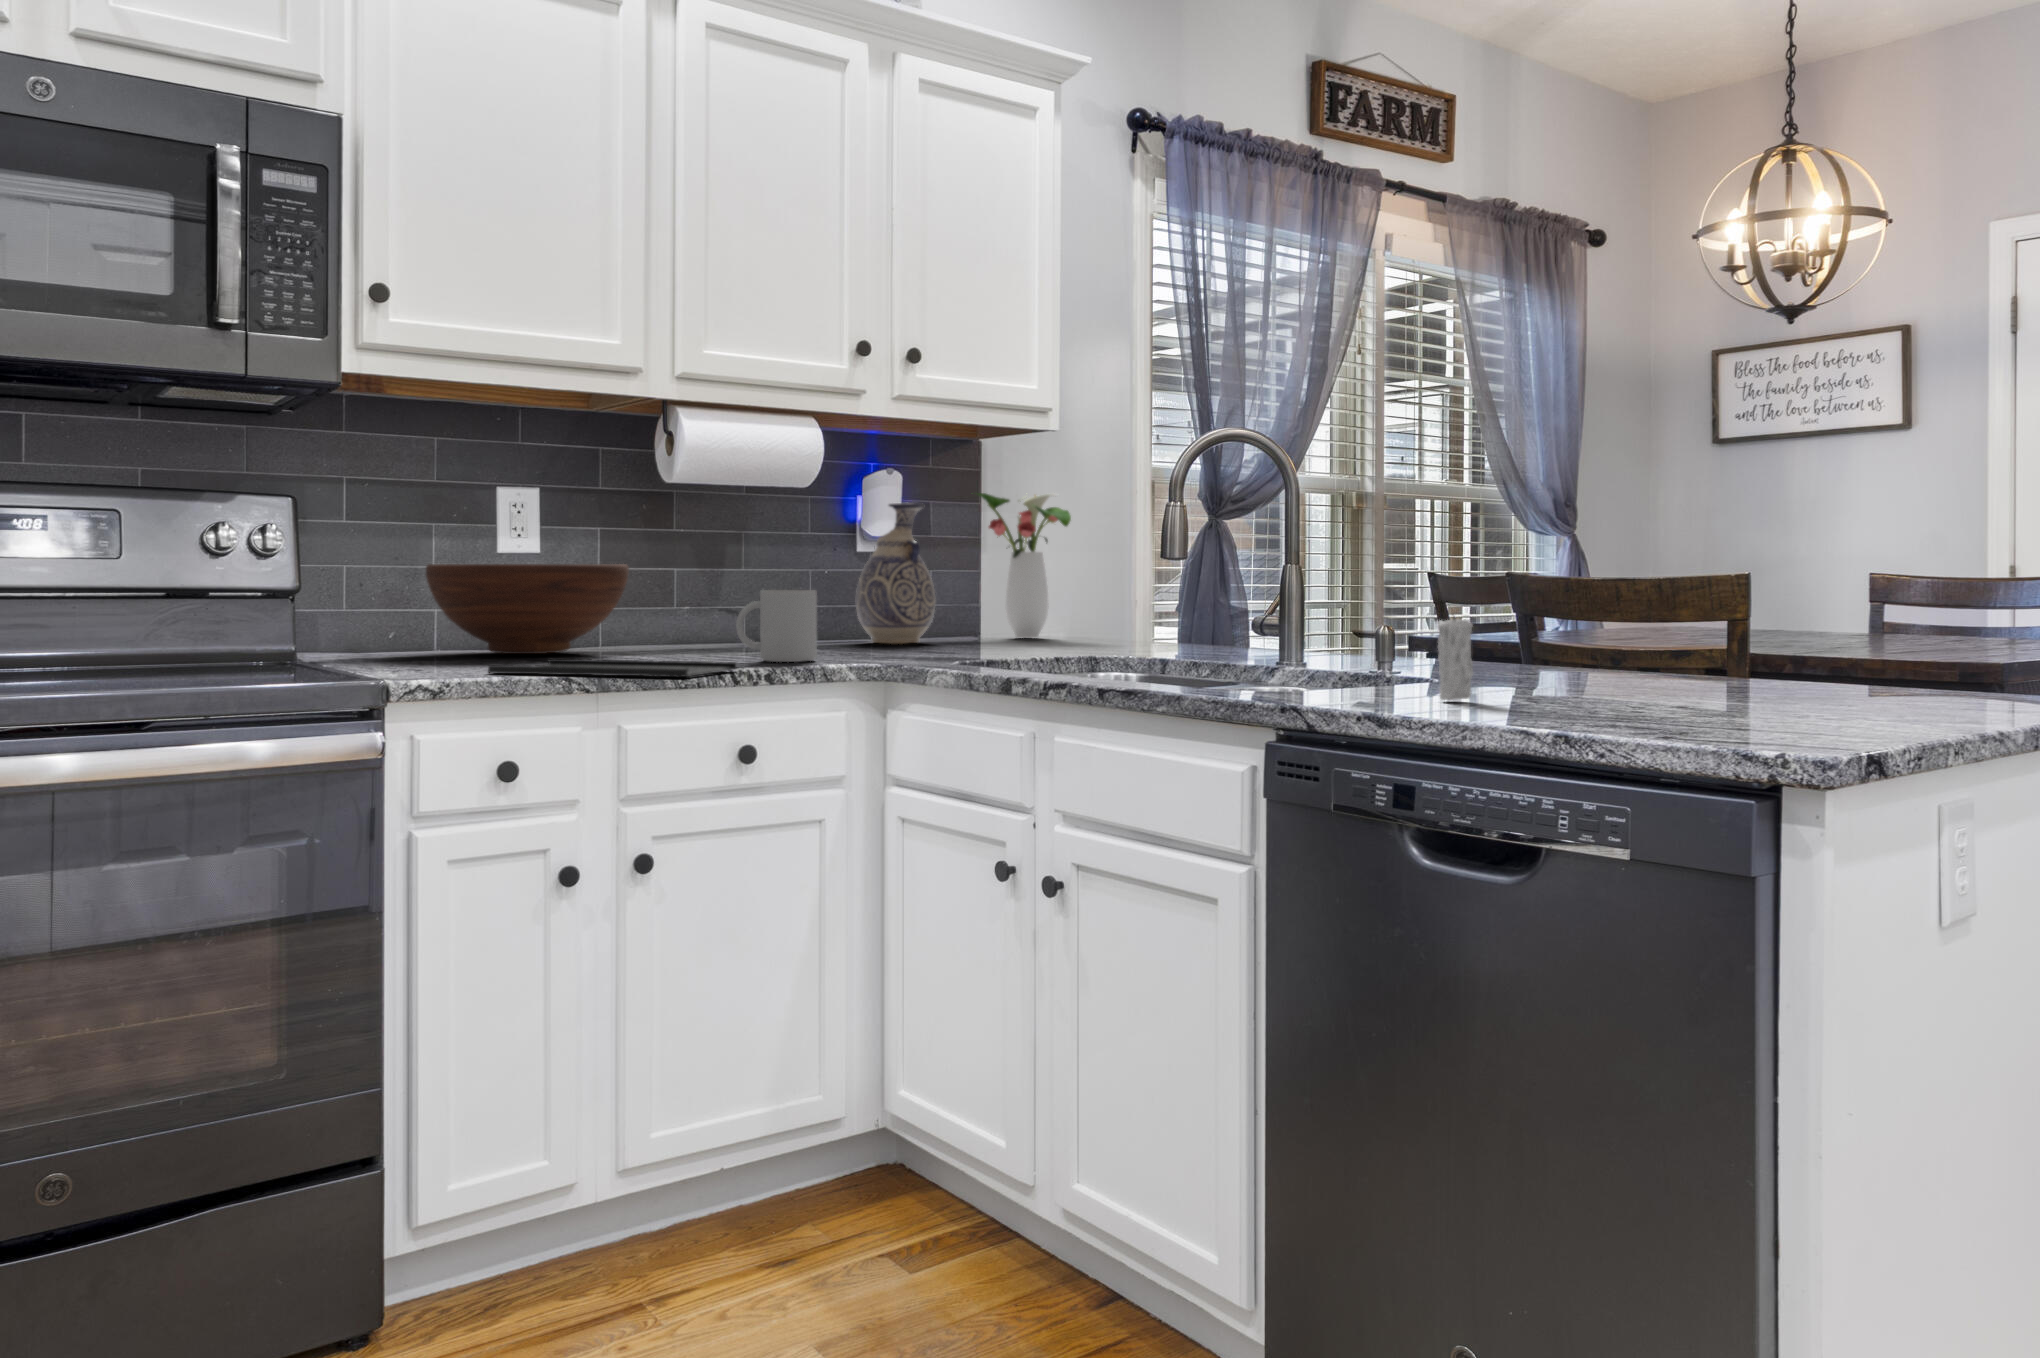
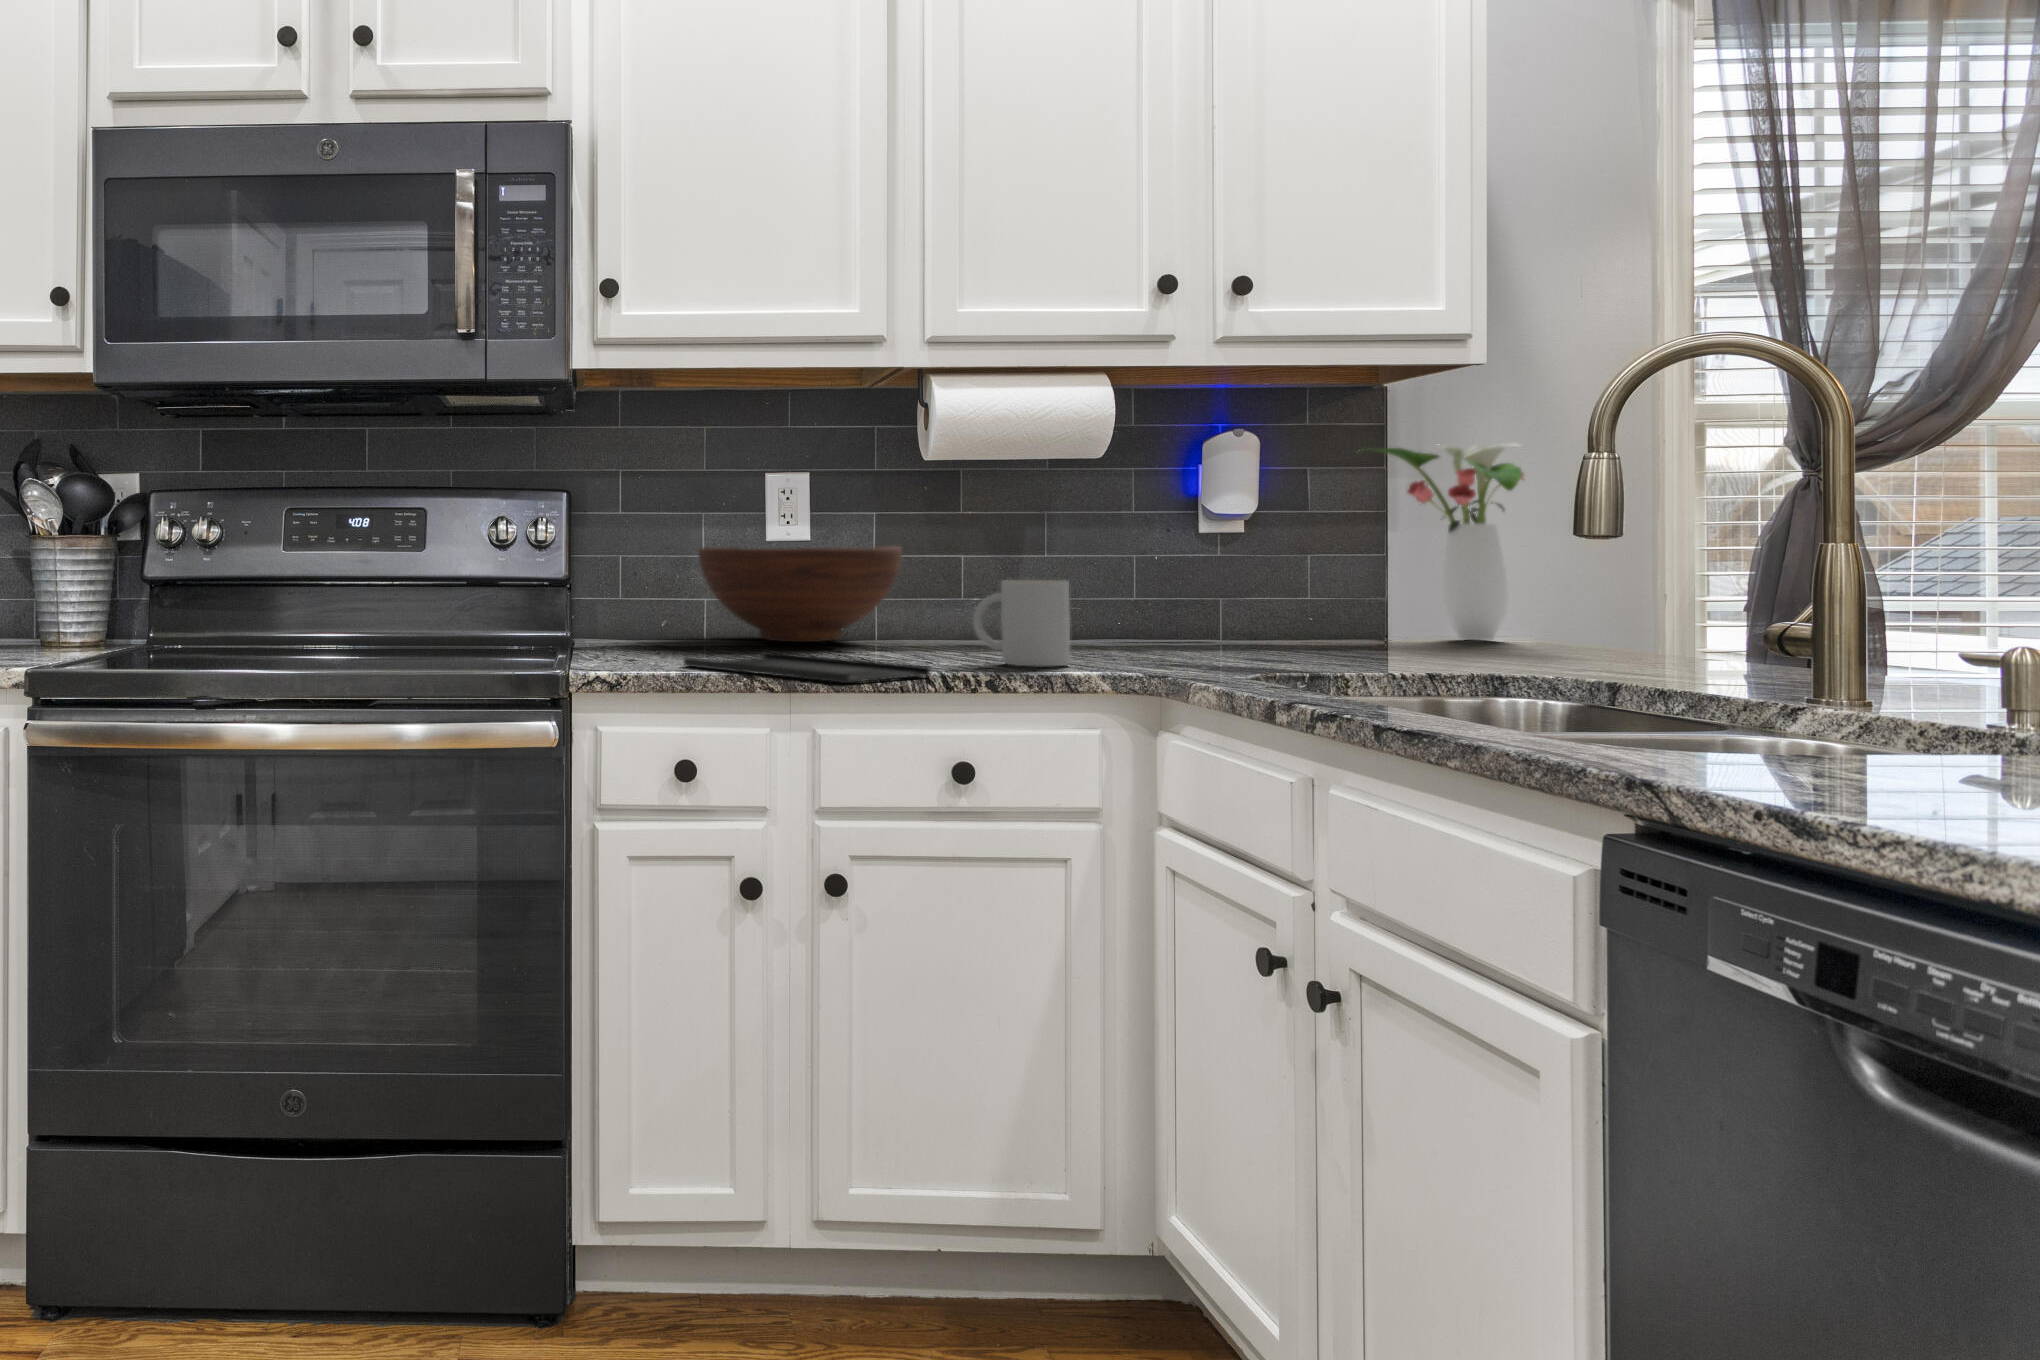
vase: present [856,503,936,644] -> none [1204,466,1312,643]
candle: present [1438,617,1473,700] -> none [1802,641,1878,805]

